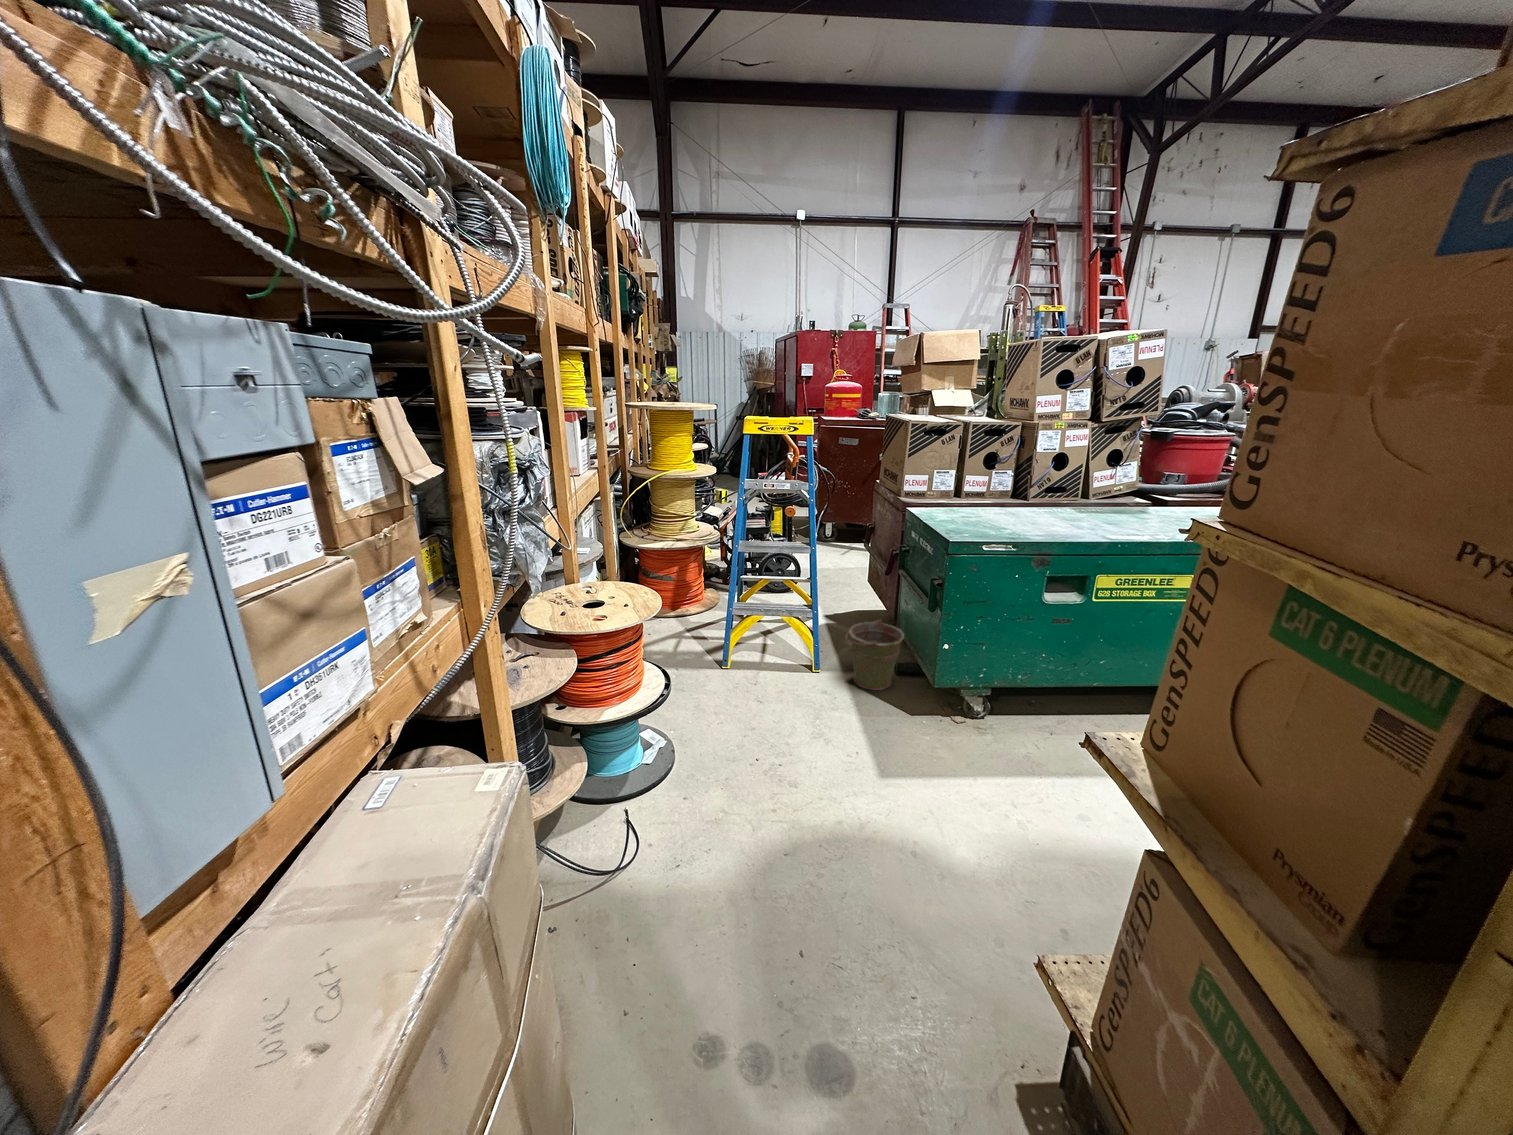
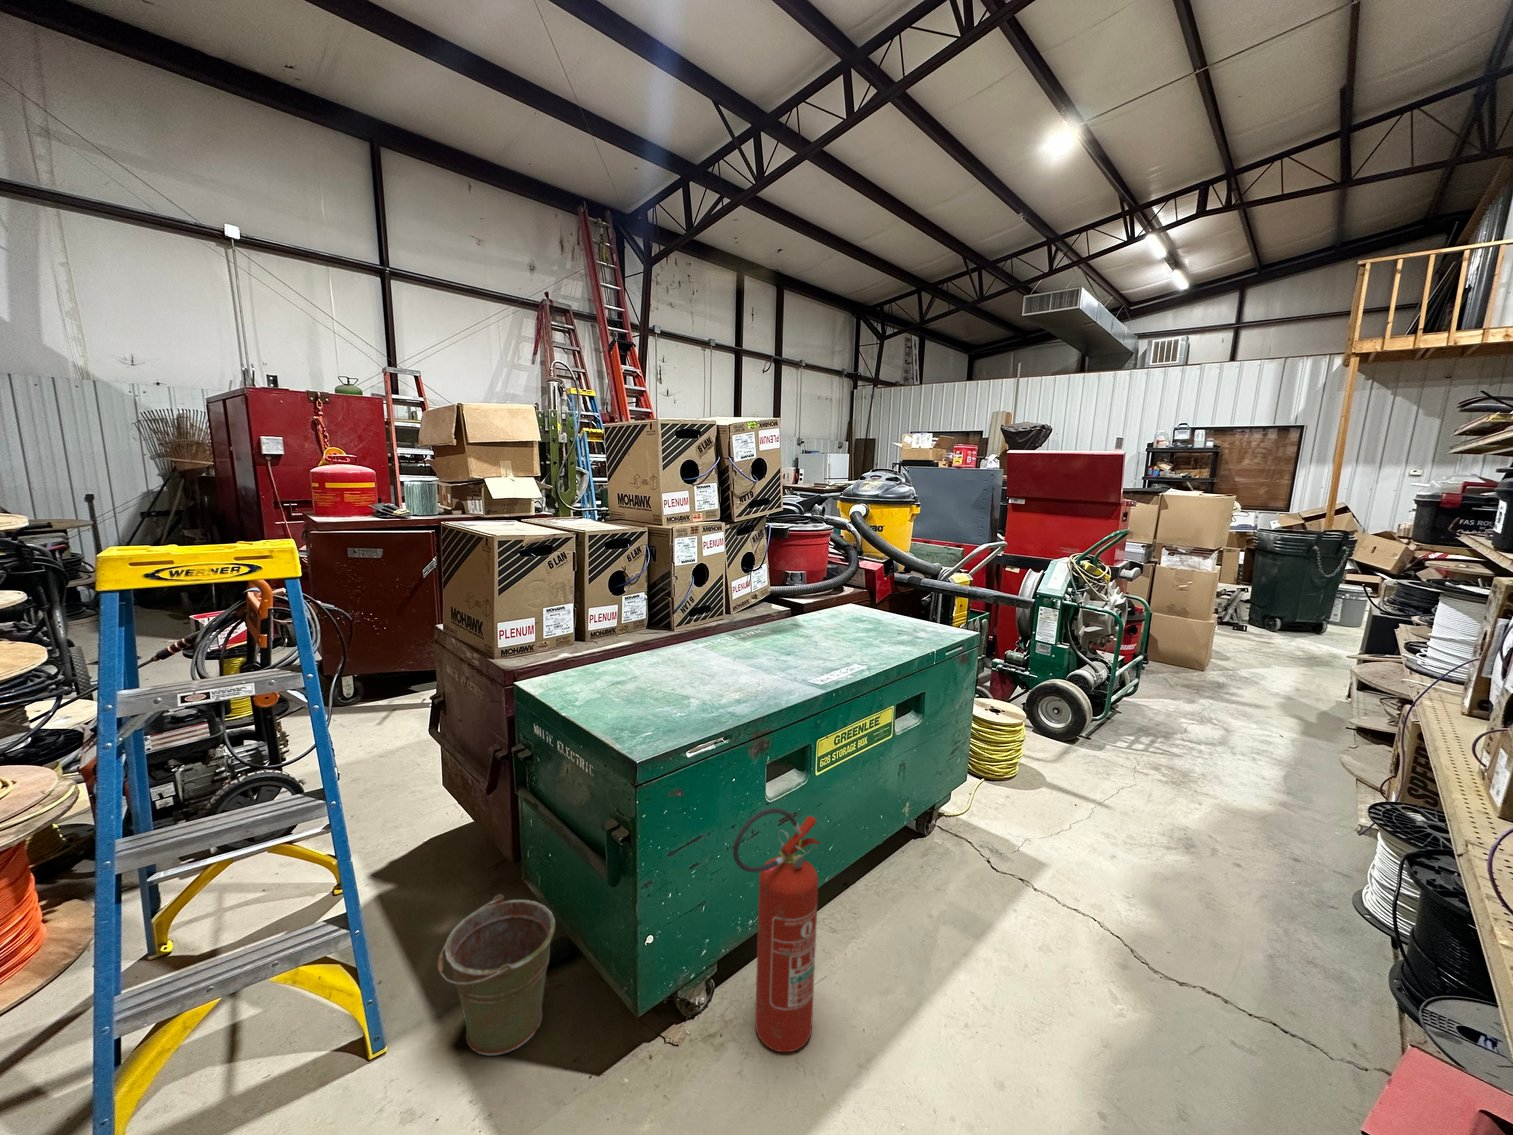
fire extinguisher: none [1000,595,1073,751] -> present [733,808,820,1052]

